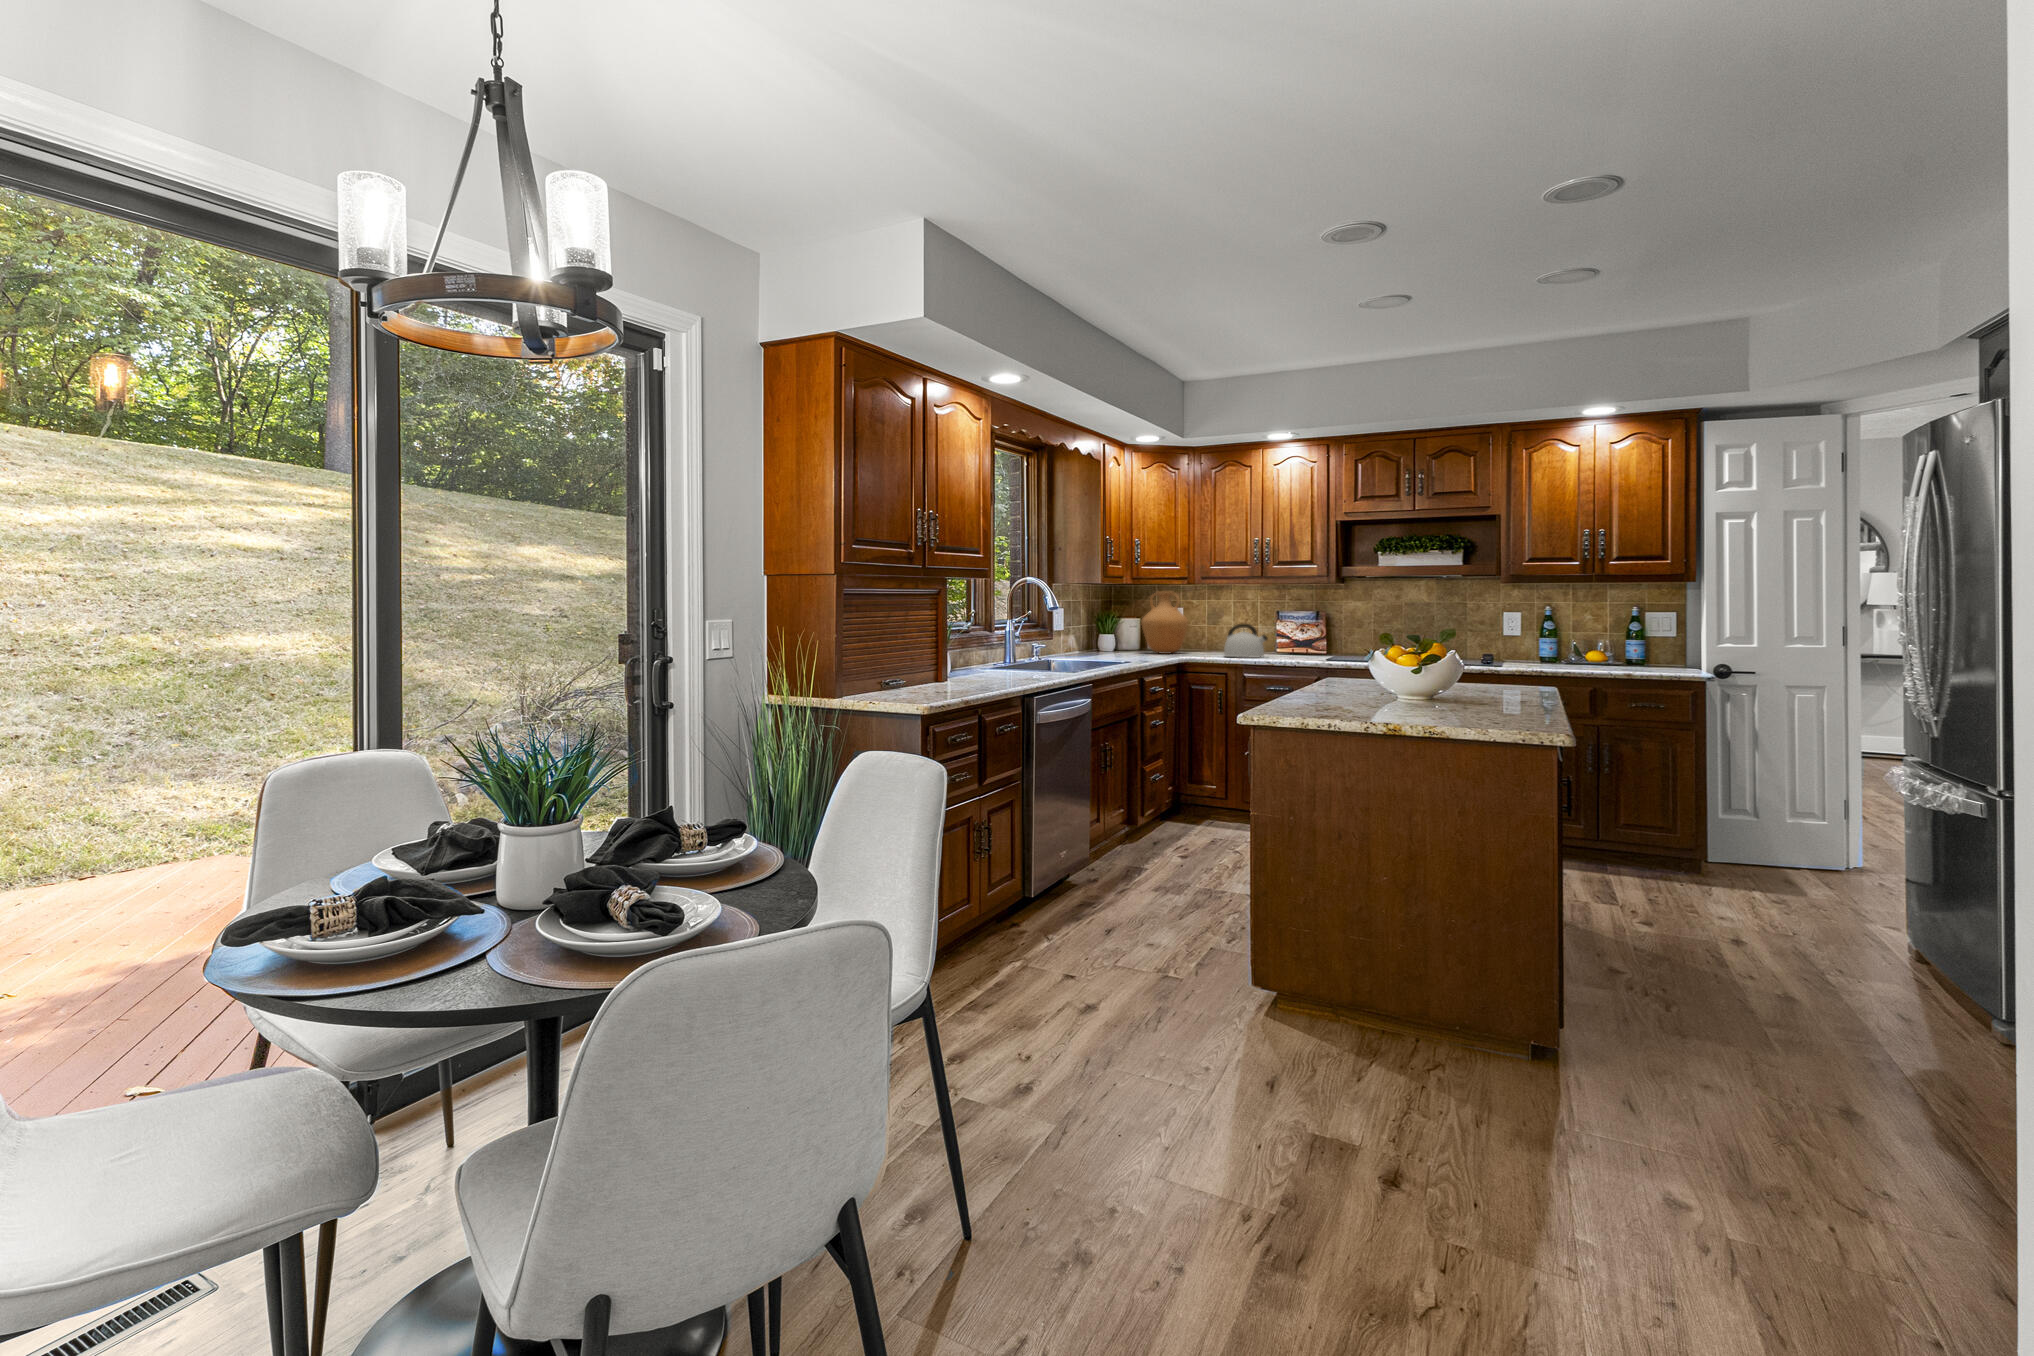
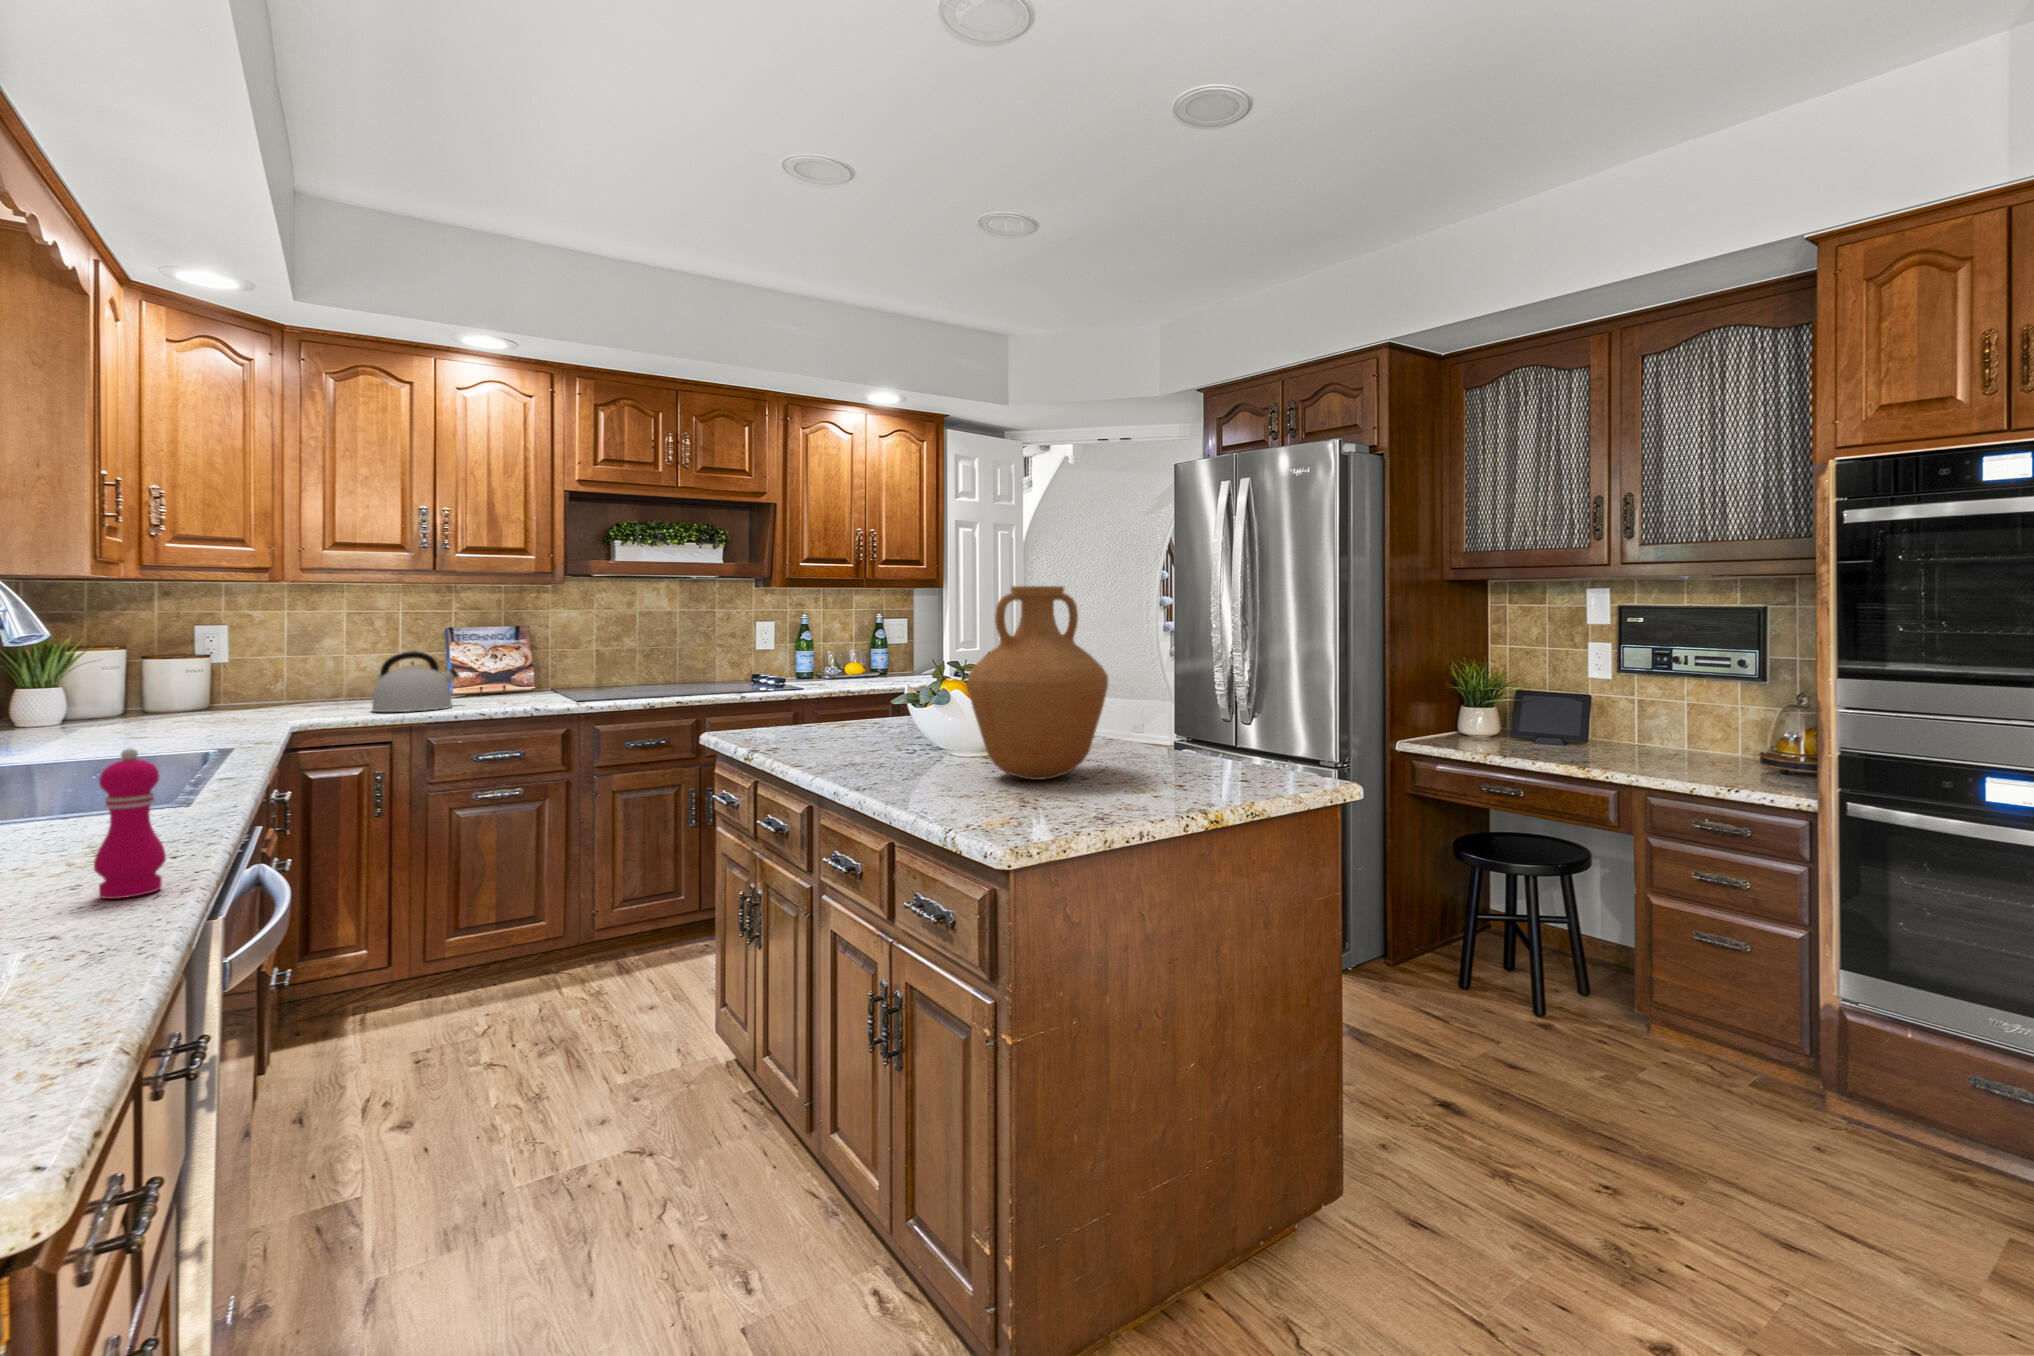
vase: present [1141,591,1188,654] -> present [967,586,1108,780]
pepper mill: none [987,637,1005,687] -> present [94,748,166,899]

